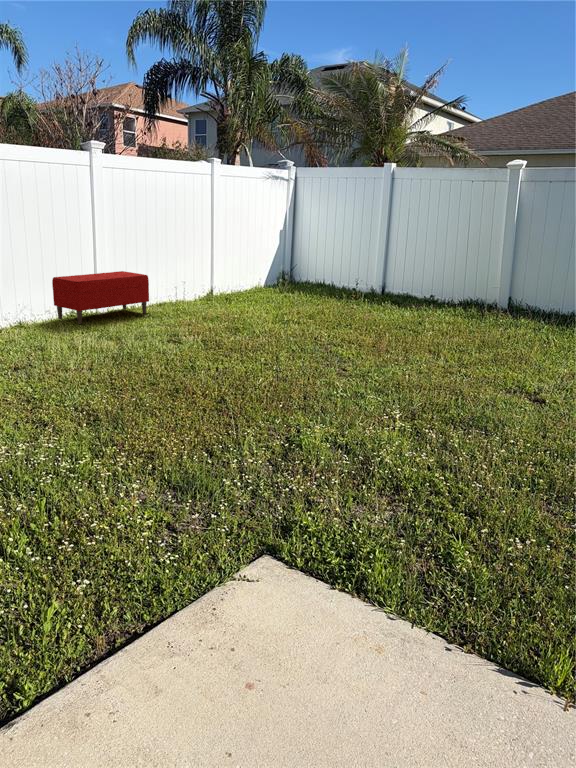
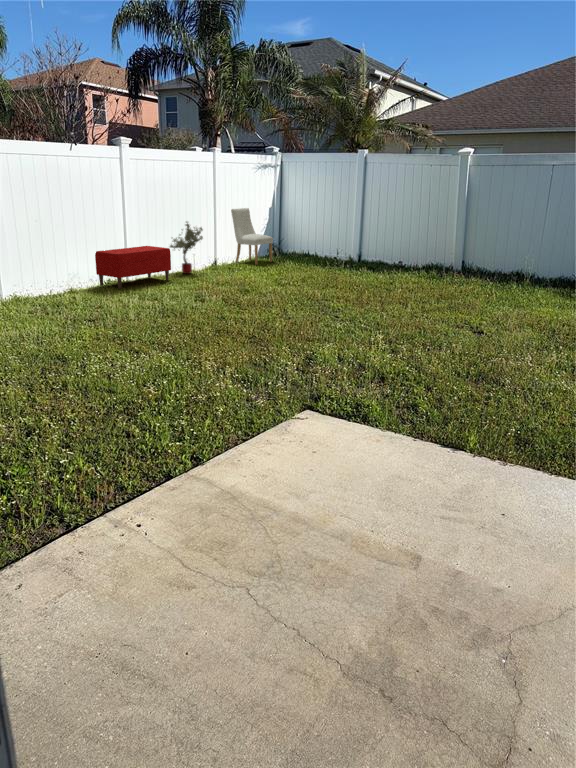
chair: none [231,228,280,296] -> present [231,208,273,265]
potted tree: none [149,242,193,305] -> present [170,222,203,274]

